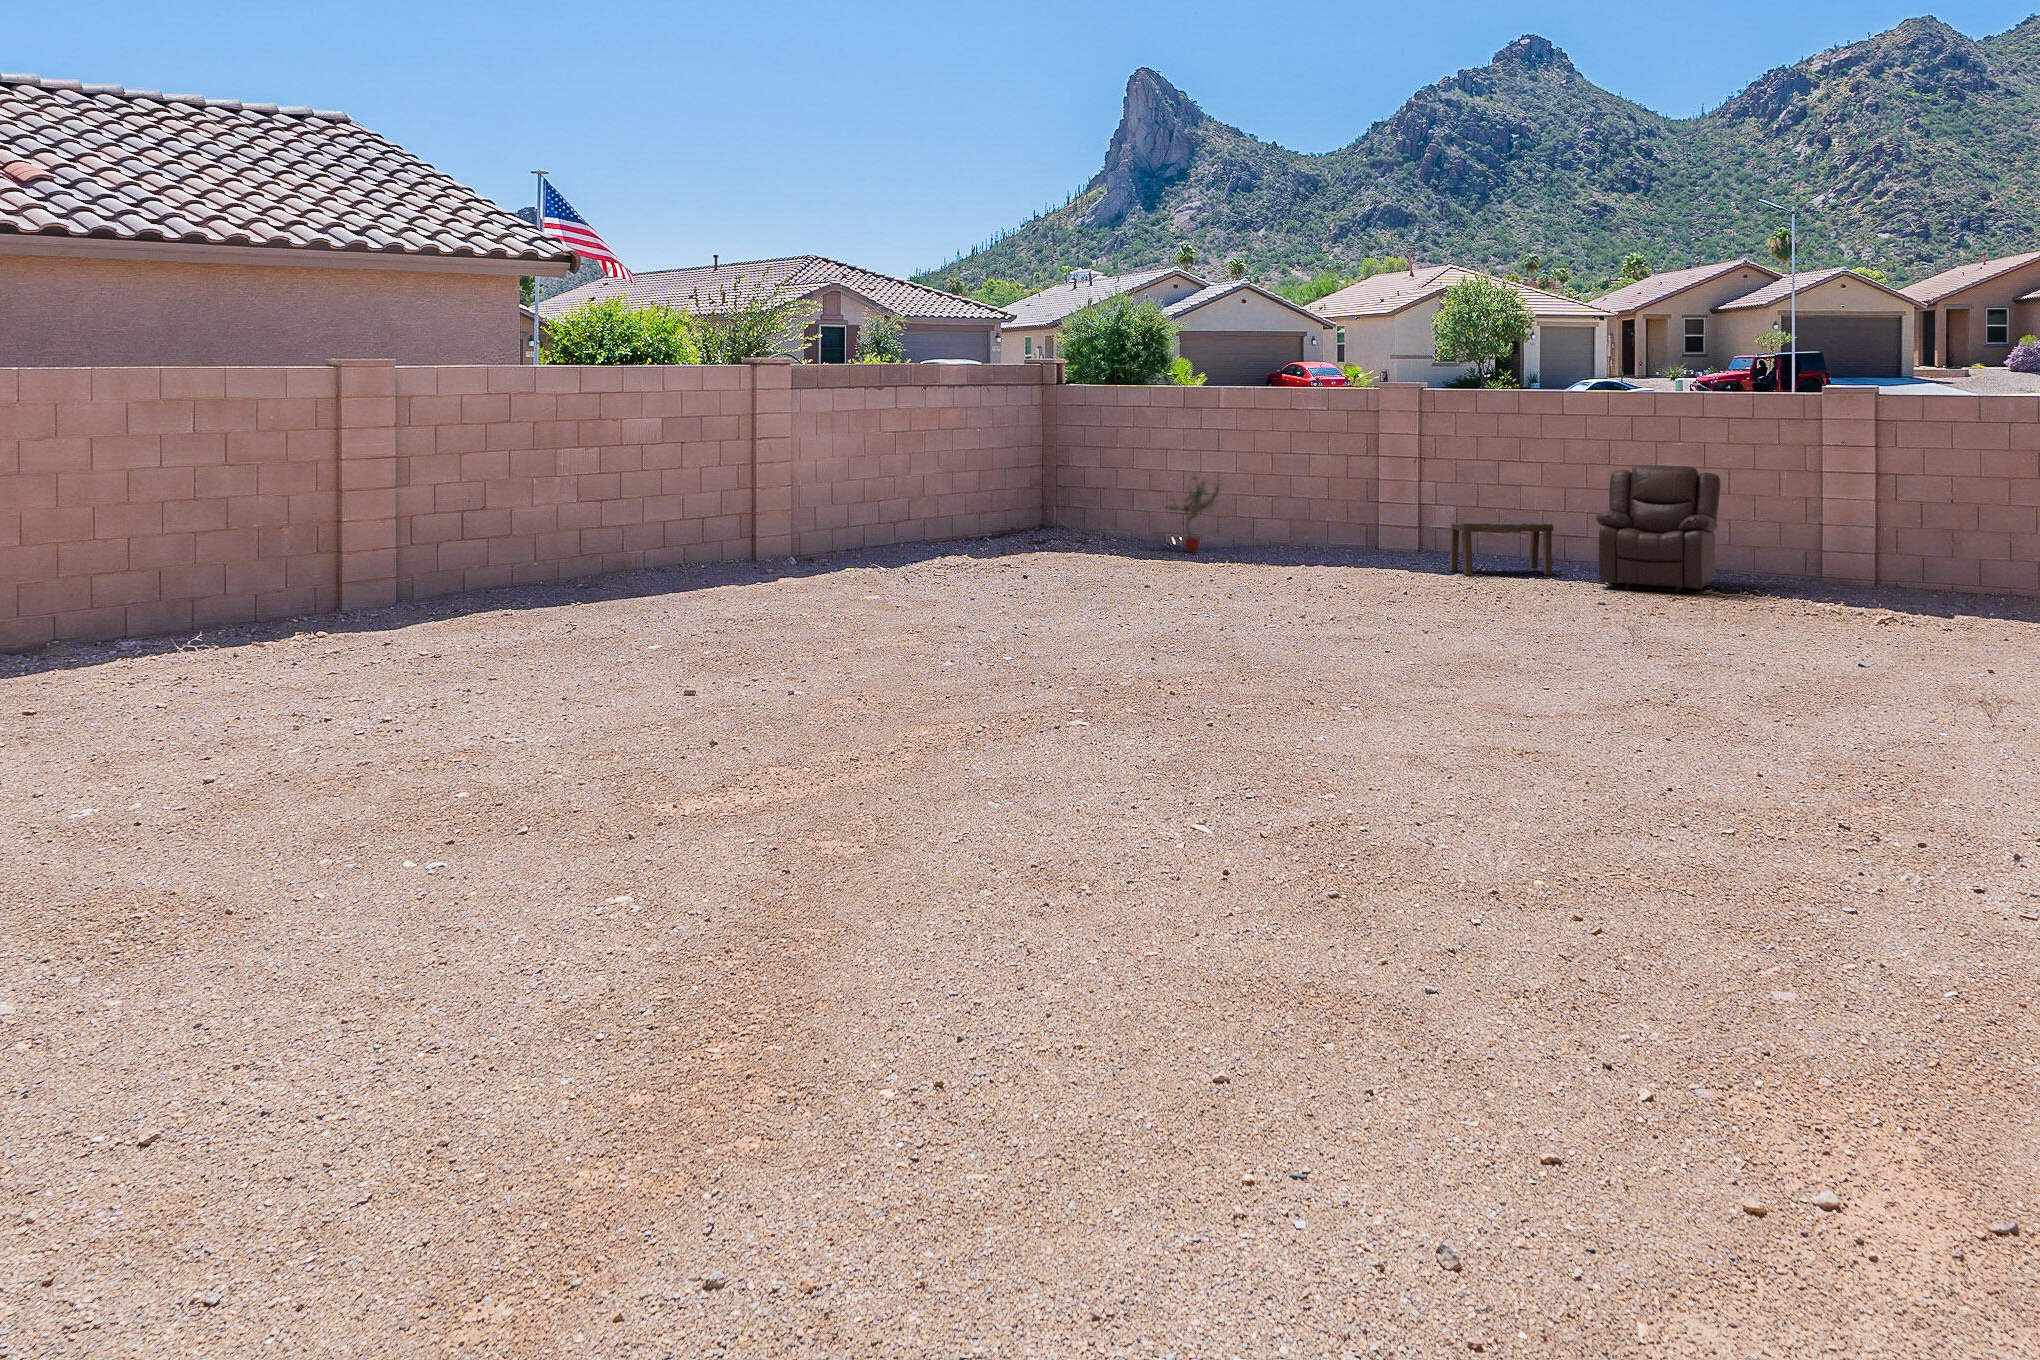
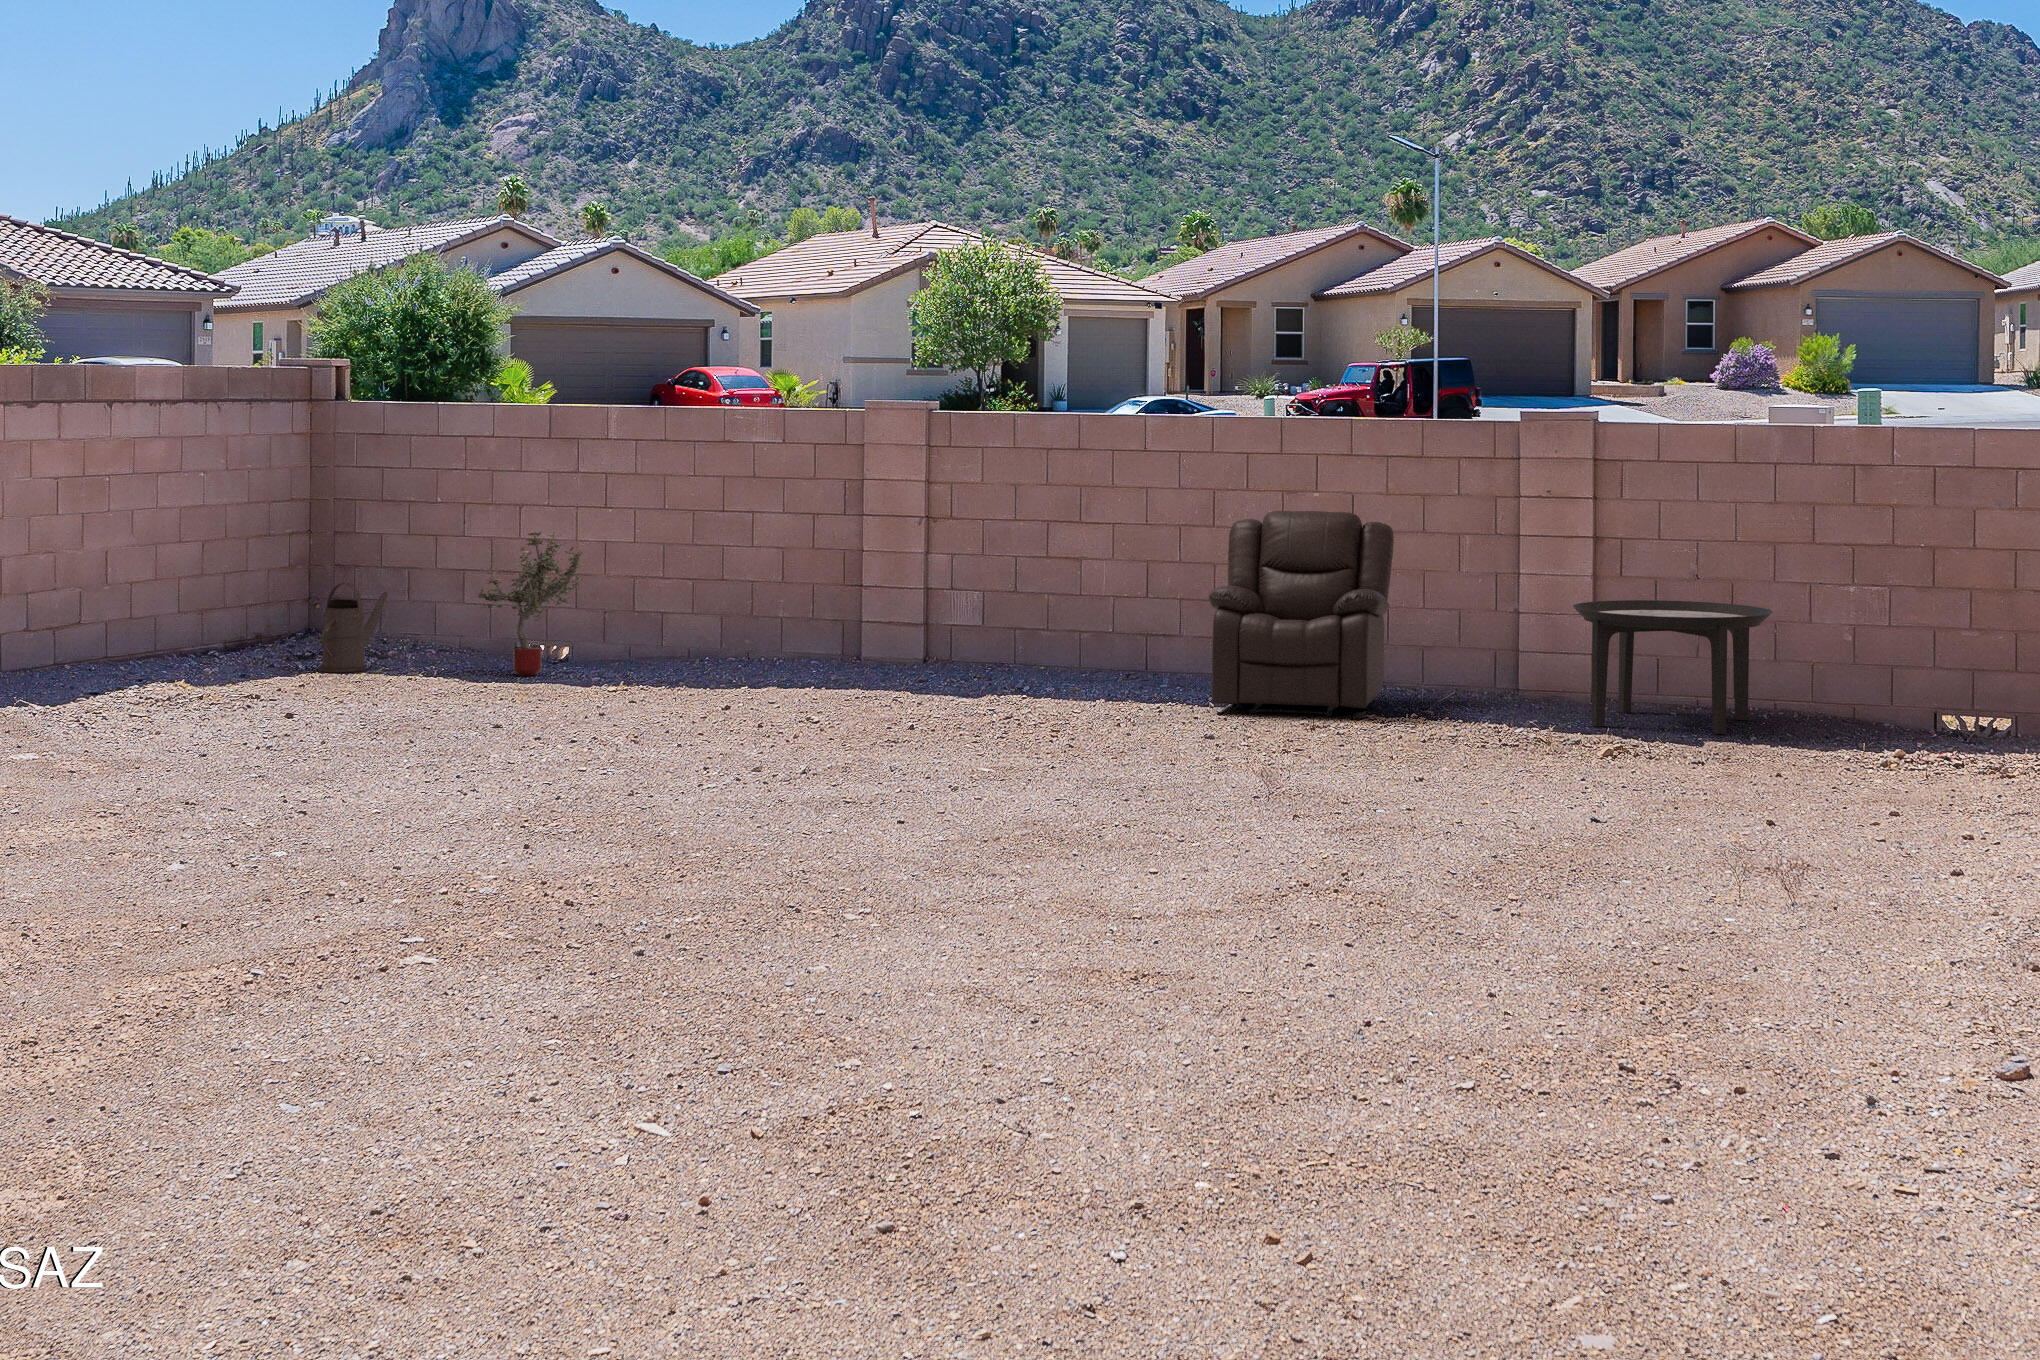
watering can: none [1082,499,1117,548] -> present [320,583,388,672]
bench: present [1450,521,1553,576] -> none [975,605,1141,700]
round table: none [1846,525,1994,615] -> present [1573,600,1773,734]

